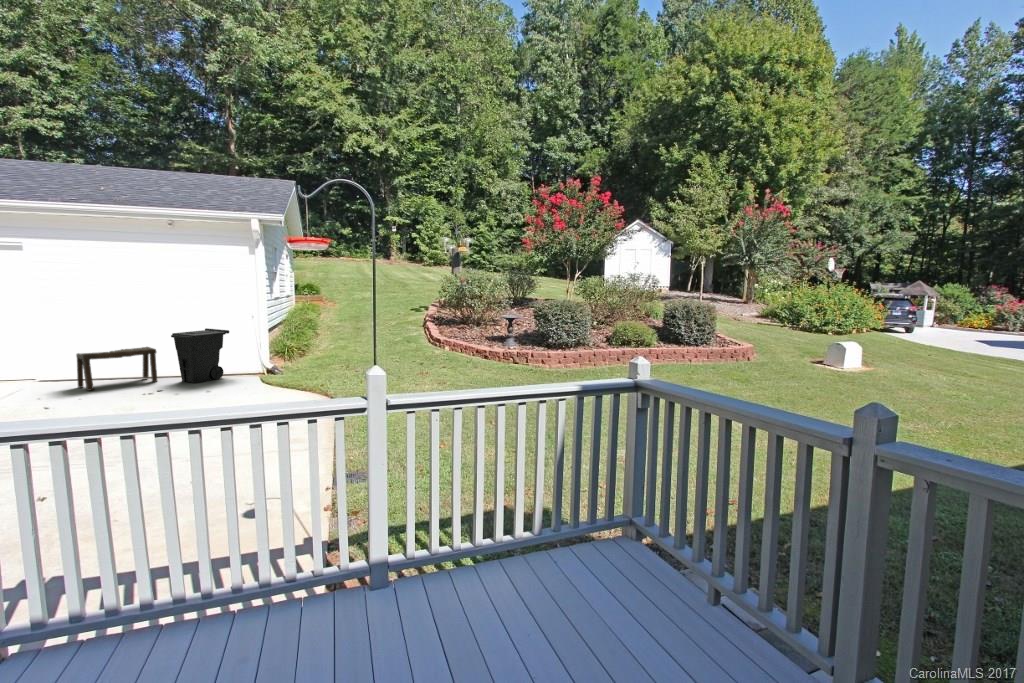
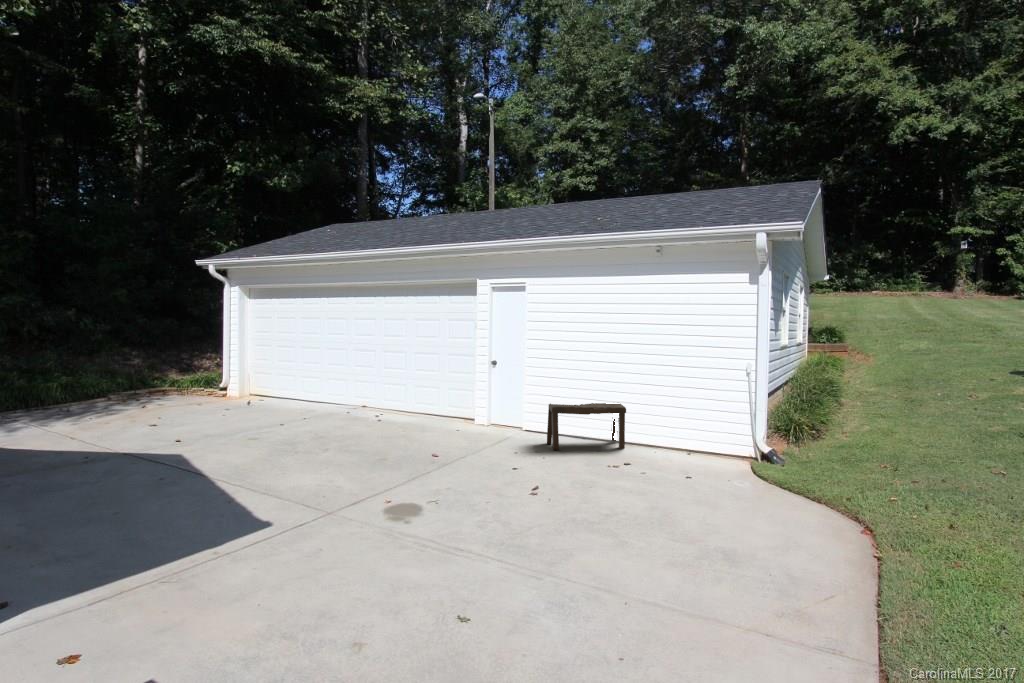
trash can: present [171,328,229,383] -> none [643,385,714,460]

